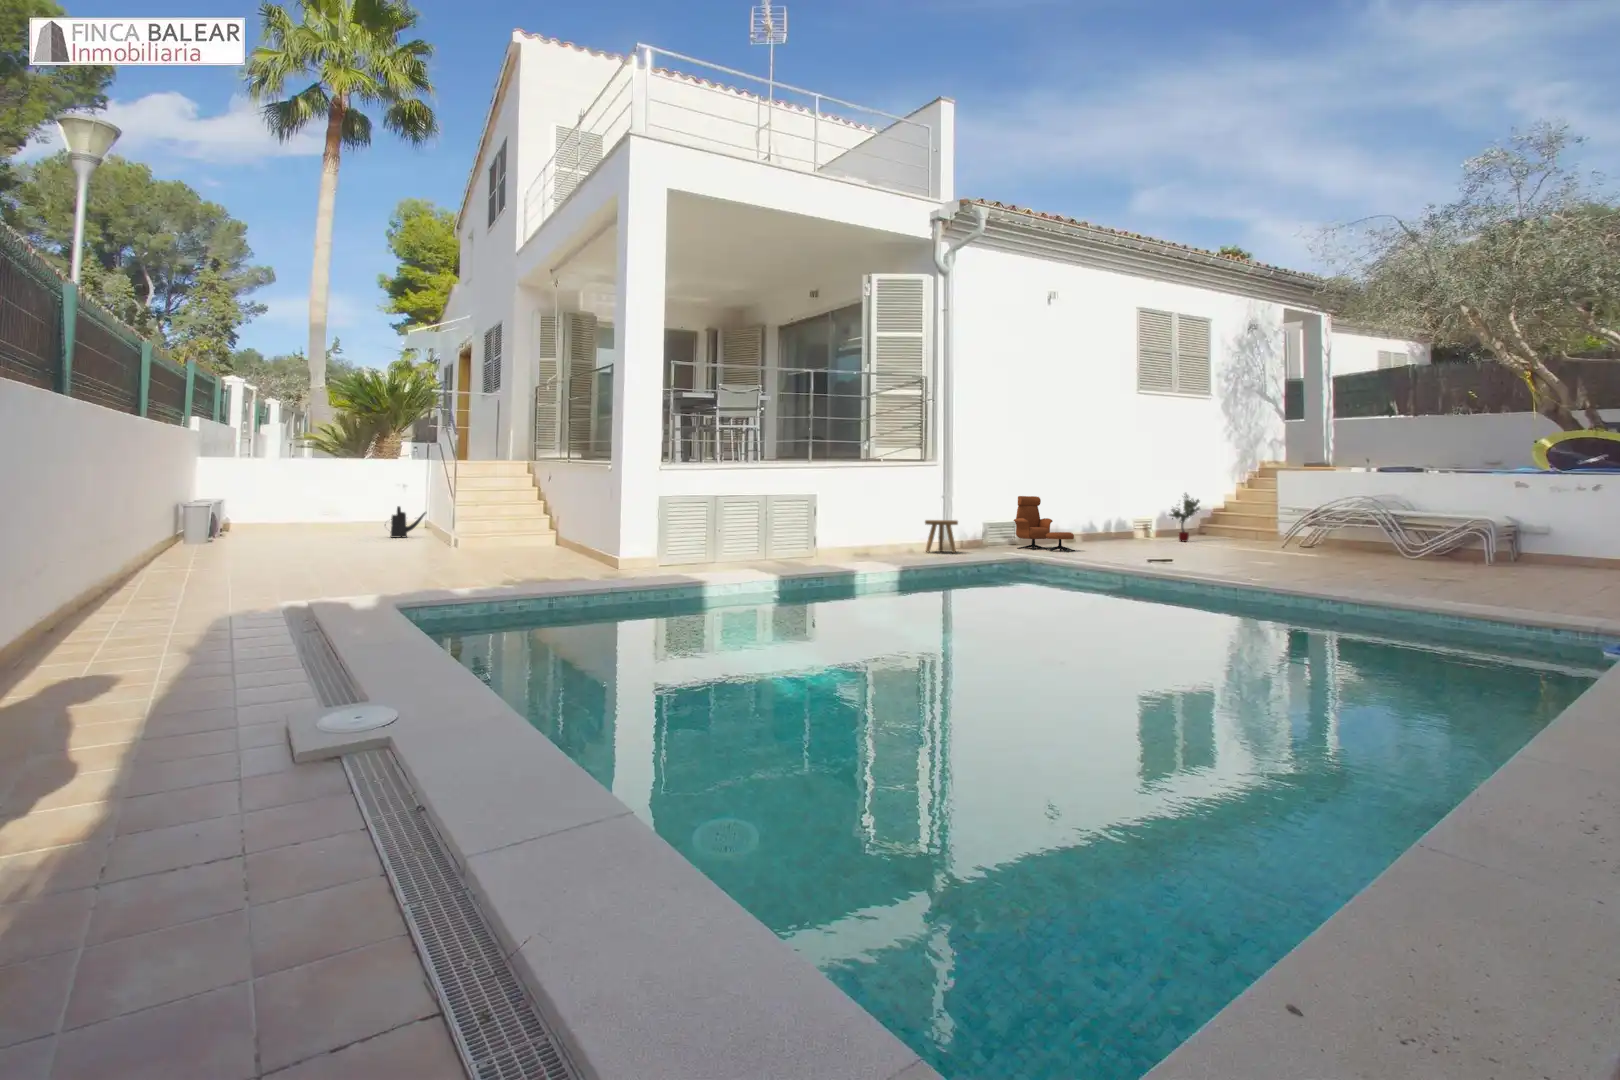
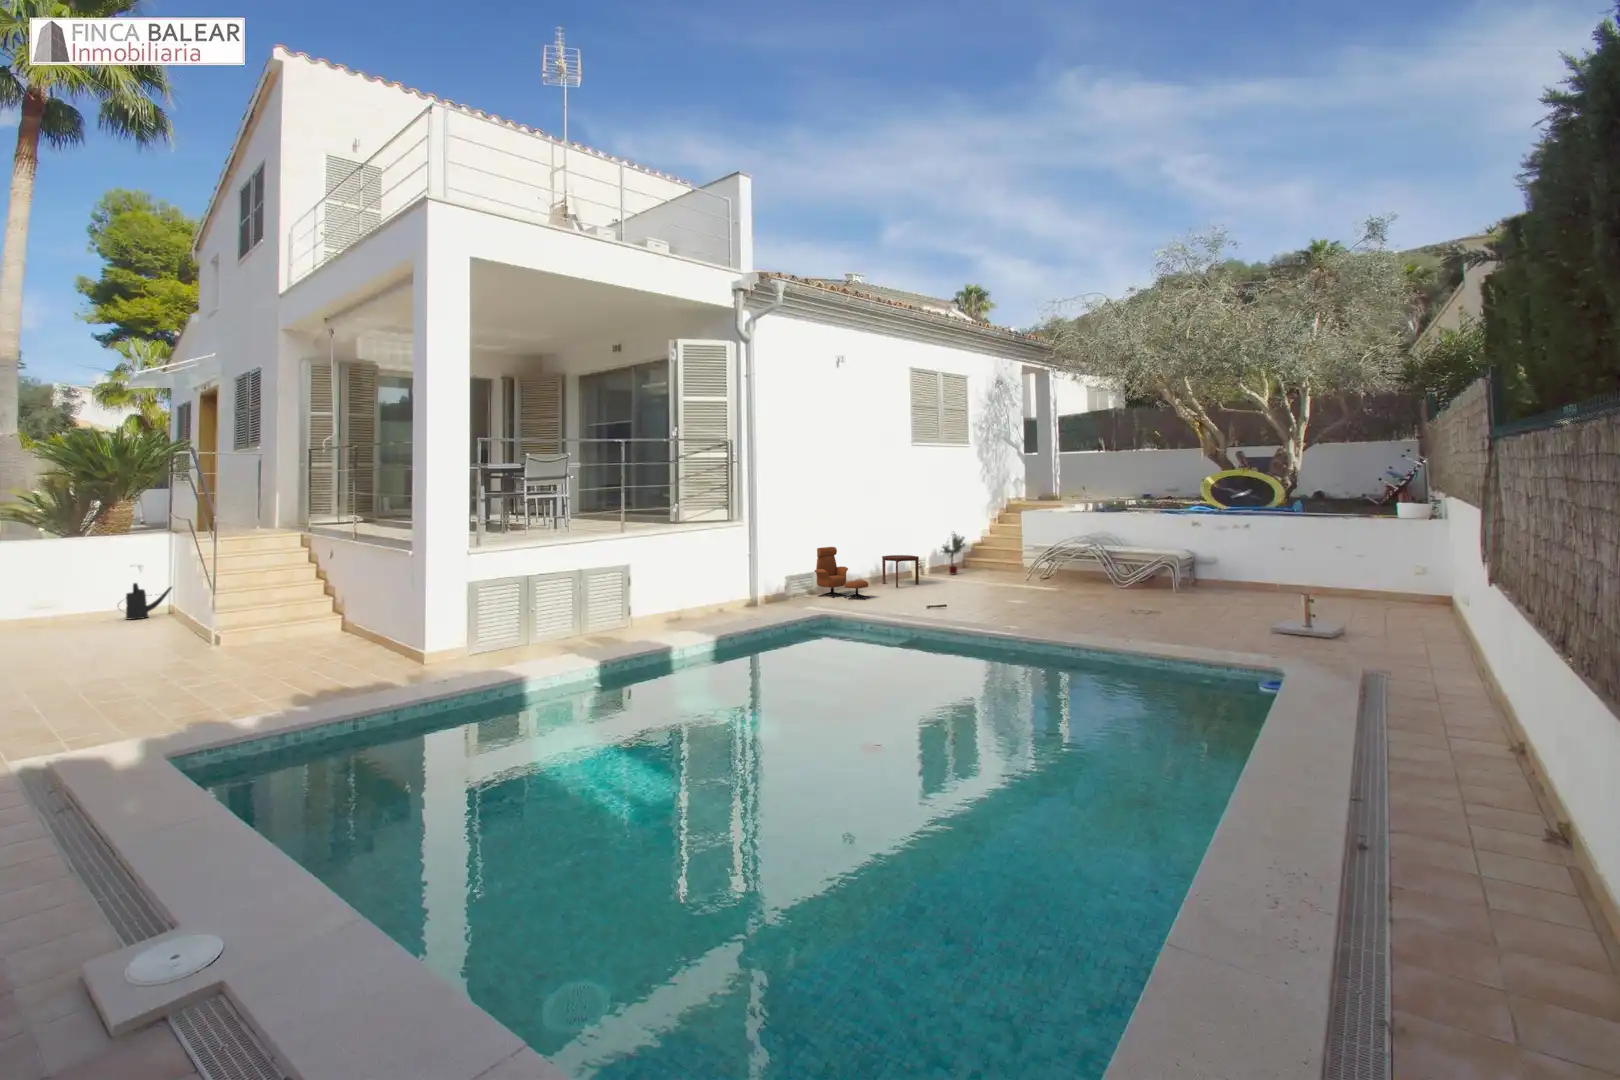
side table: none [1095,513,1138,546] -> present [882,555,919,588]
stool: present [925,520,958,553] -> none [735,577,767,610]

